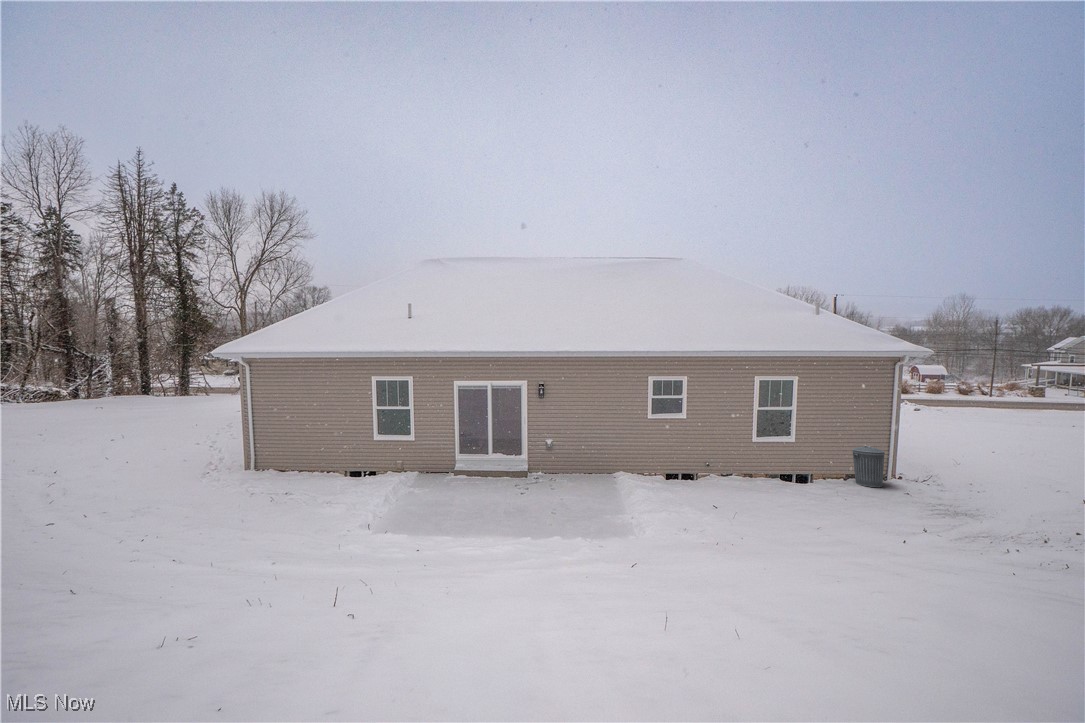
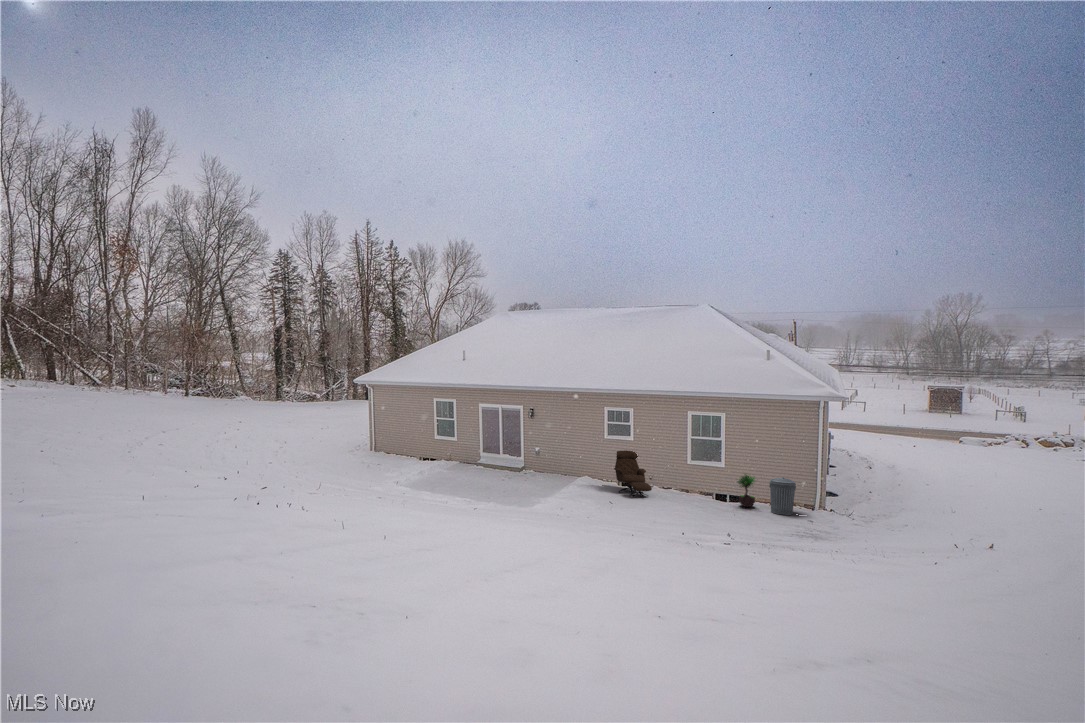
lounge chair: none [674,432,735,490] -> present [614,451,652,497]
potted tree: none [819,444,845,483] -> present [738,474,755,507]

